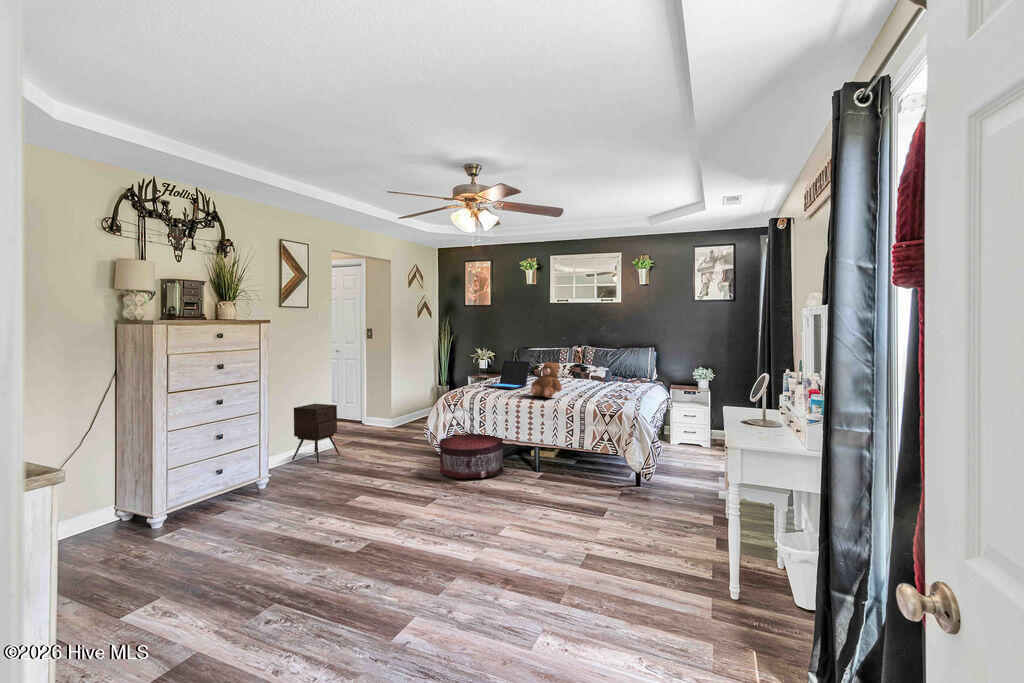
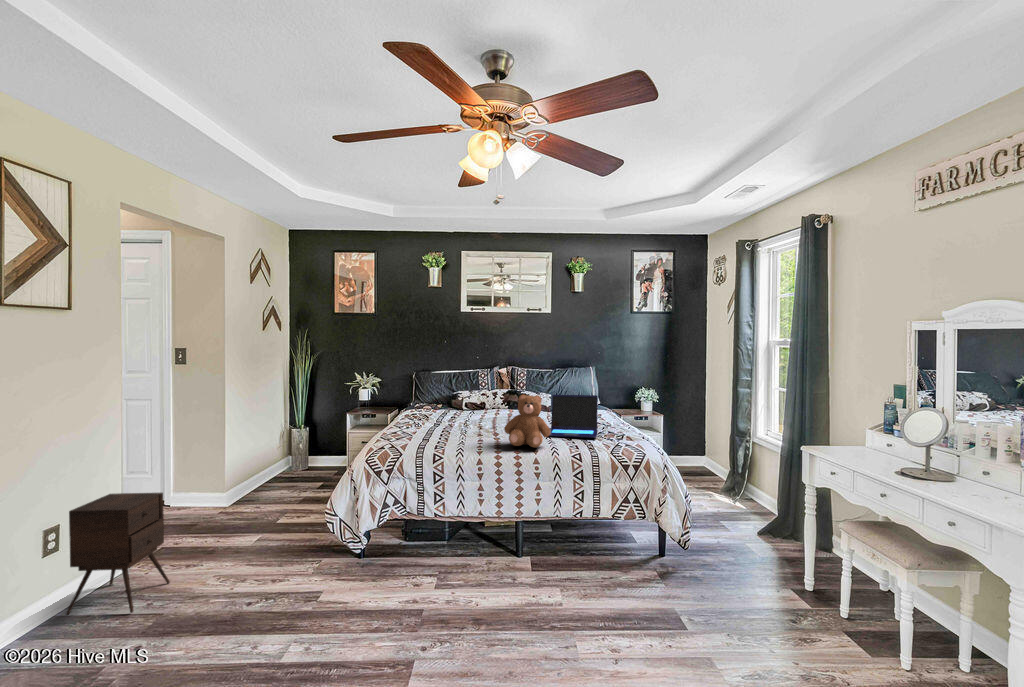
laptop: present [485,360,530,389] -> present [549,395,598,438]
pouf: present [439,433,504,478] -> none [379,509,488,597]

